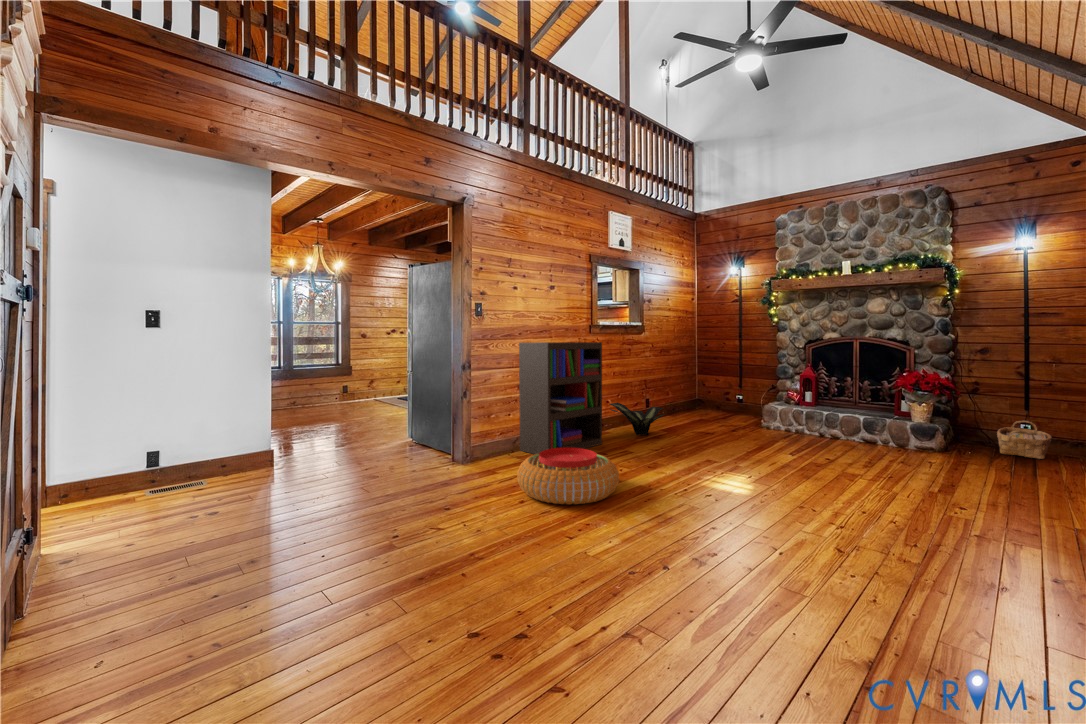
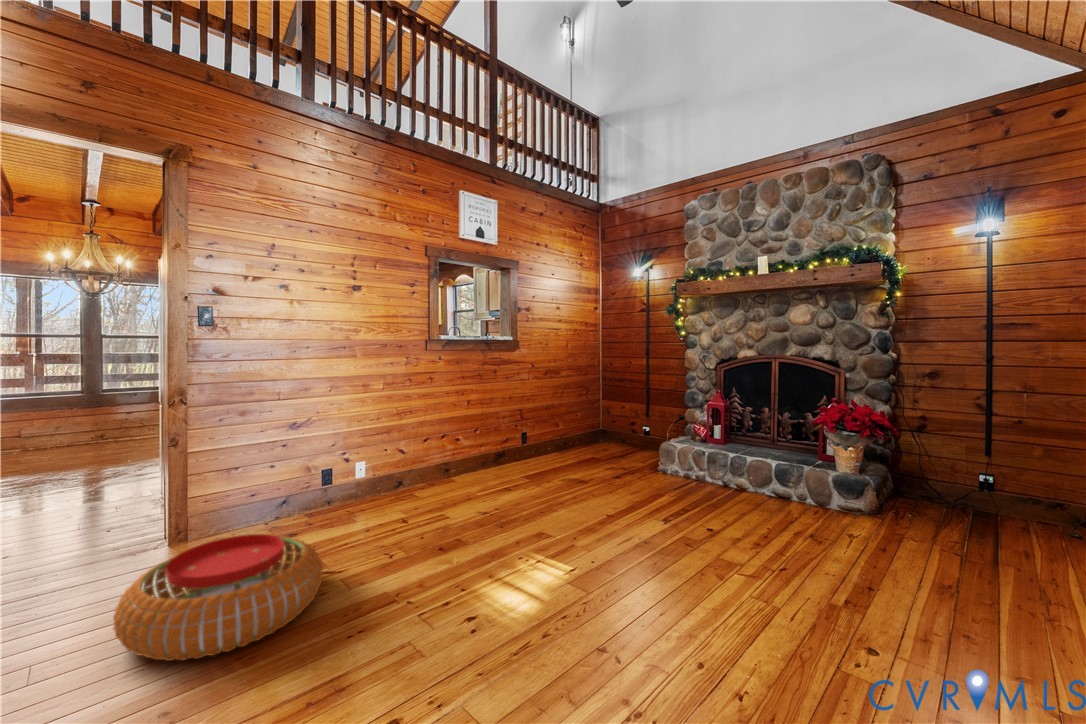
bookshelf: present [519,342,602,454] -> none [284,360,417,529]
potted plant: present [610,403,664,435] -> none [446,437,526,485]
woven basket: present [997,421,1051,459] -> none [955,476,1031,537]

